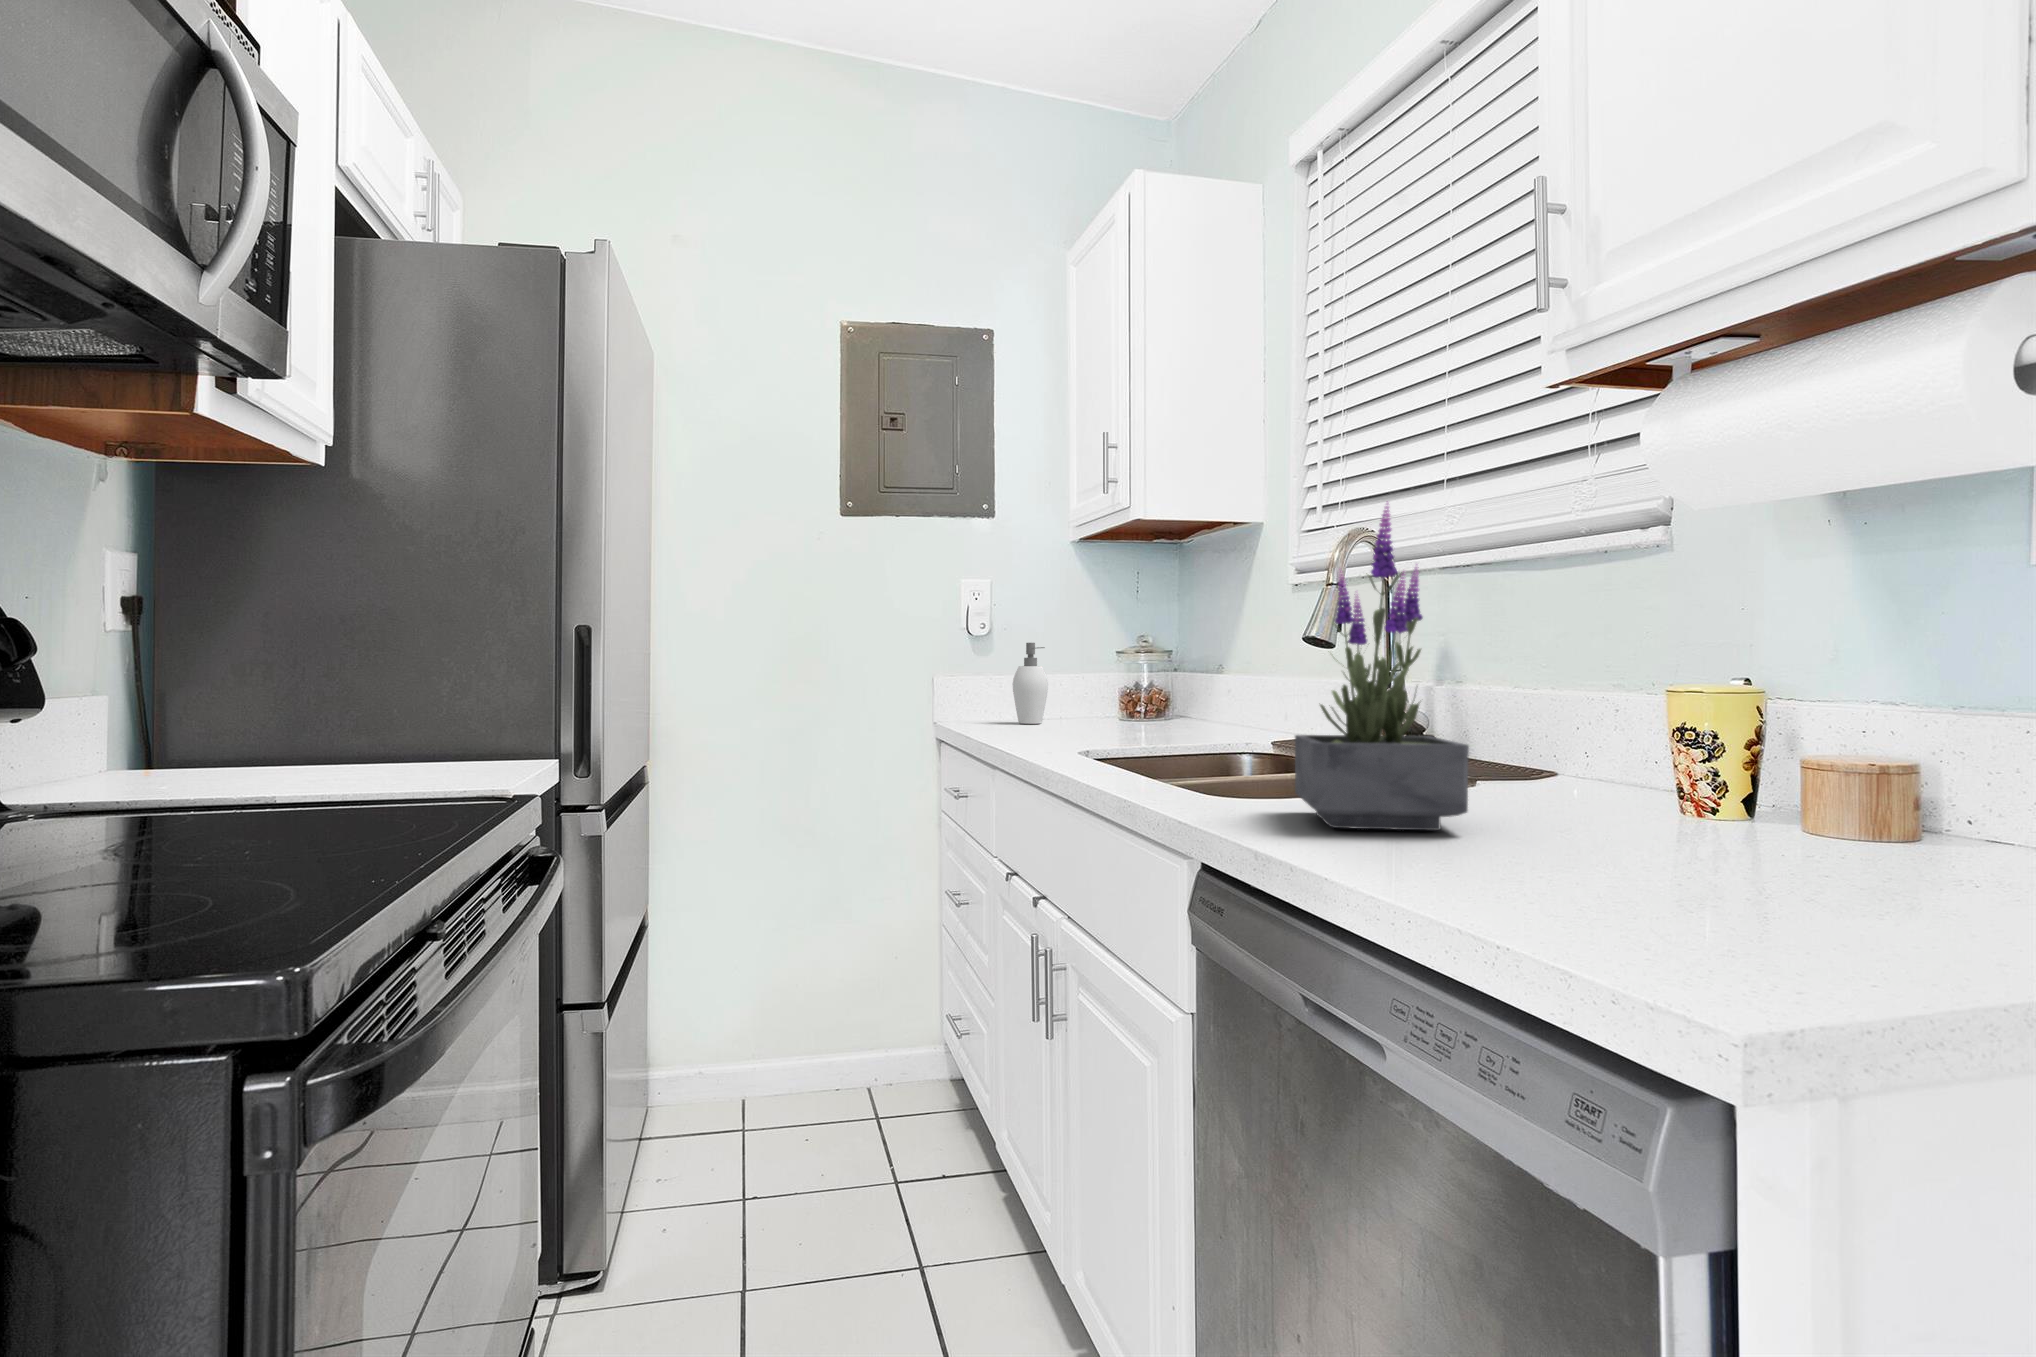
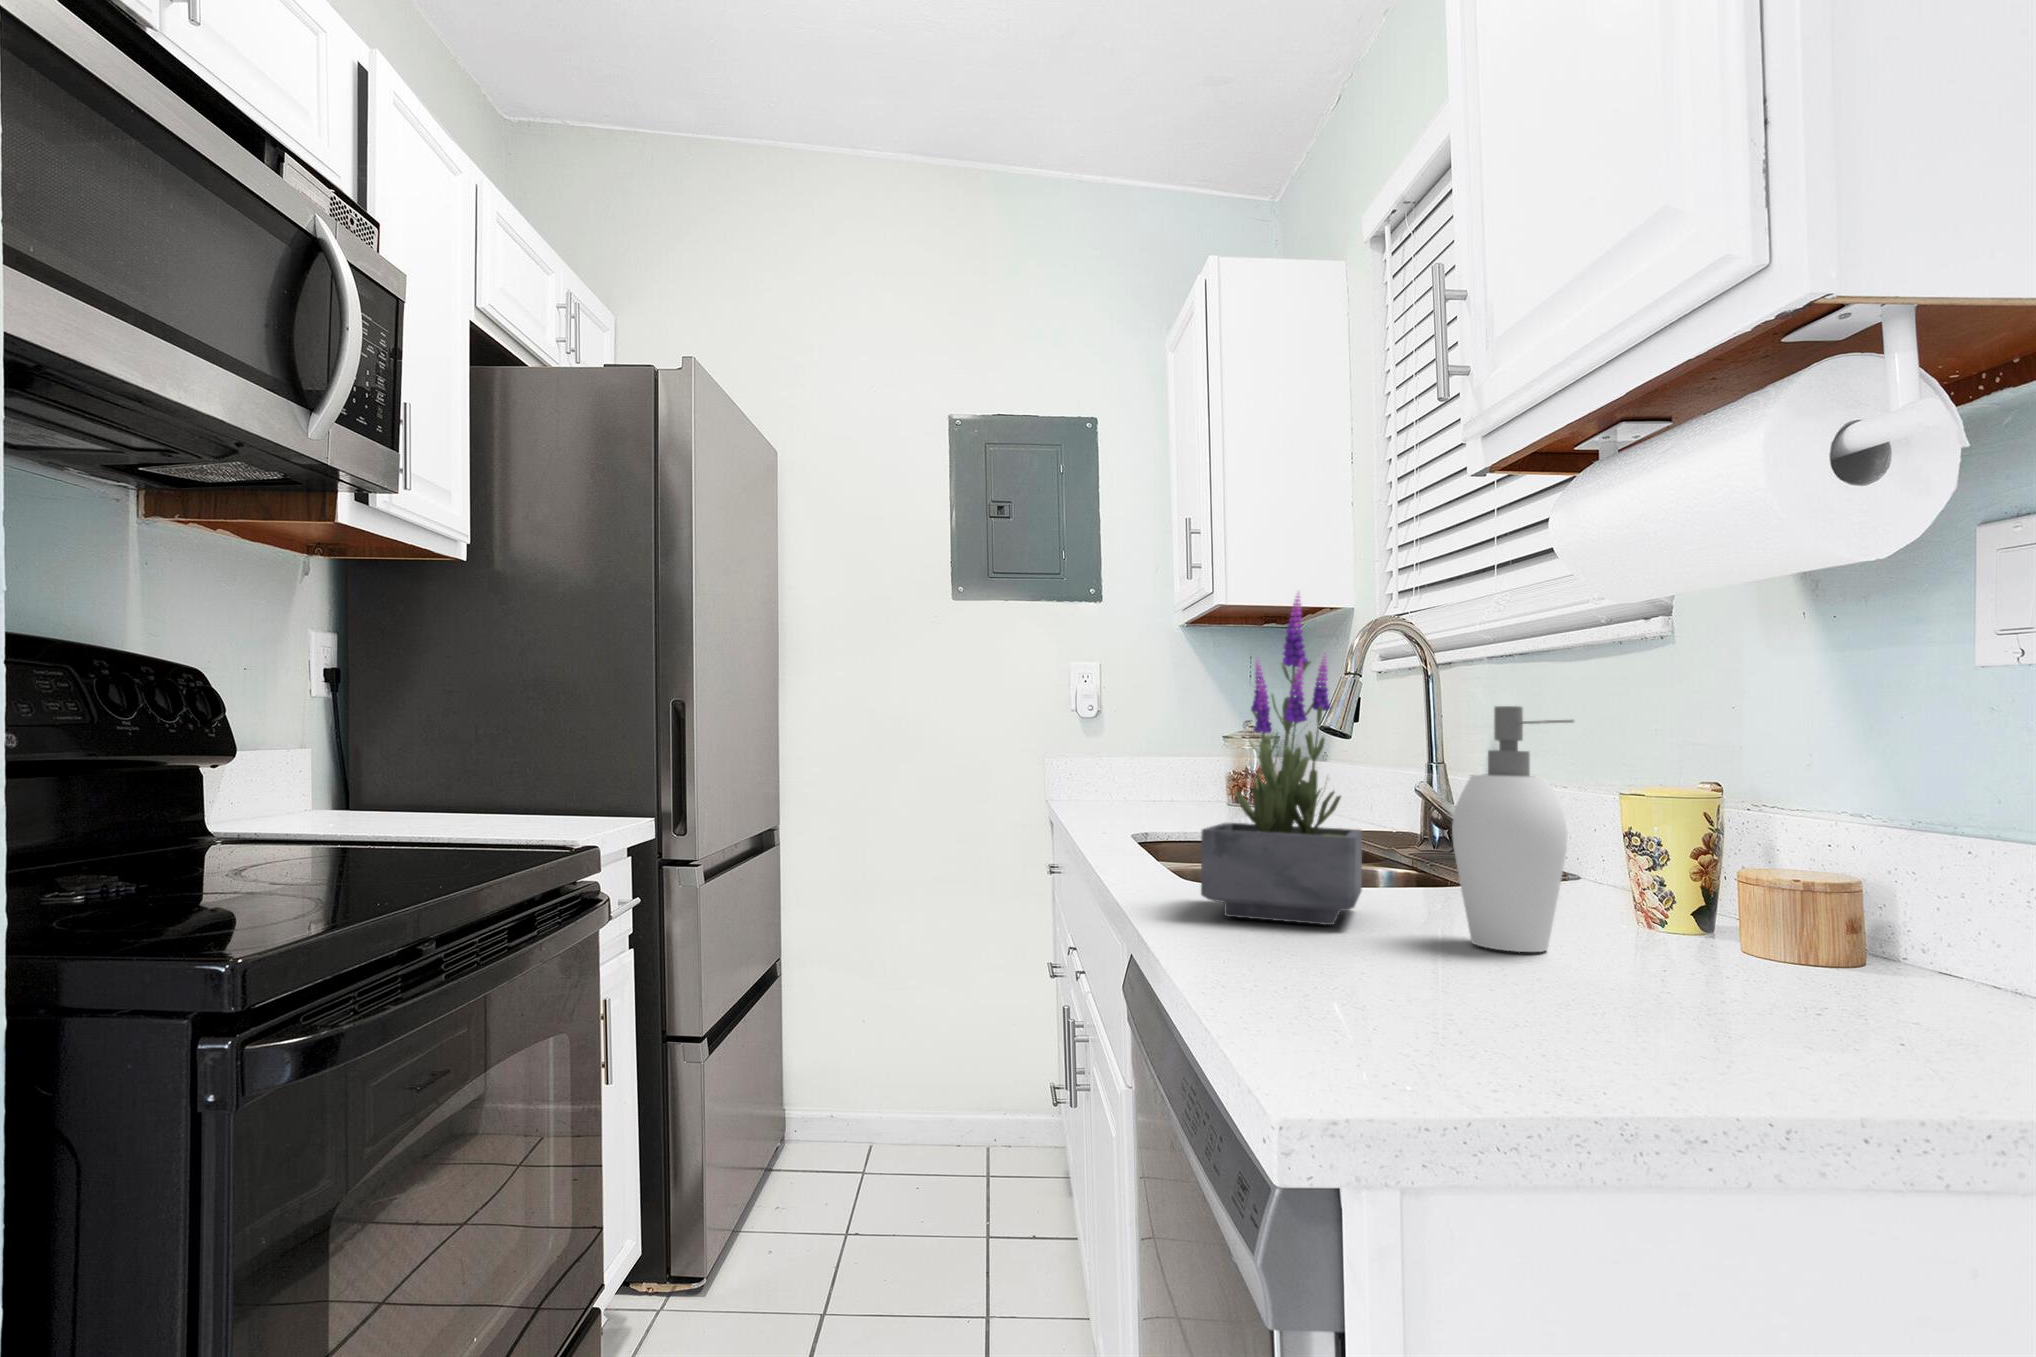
soap dispenser: present [1013,643,1048,724] -> present [1452,706,1574,952]

